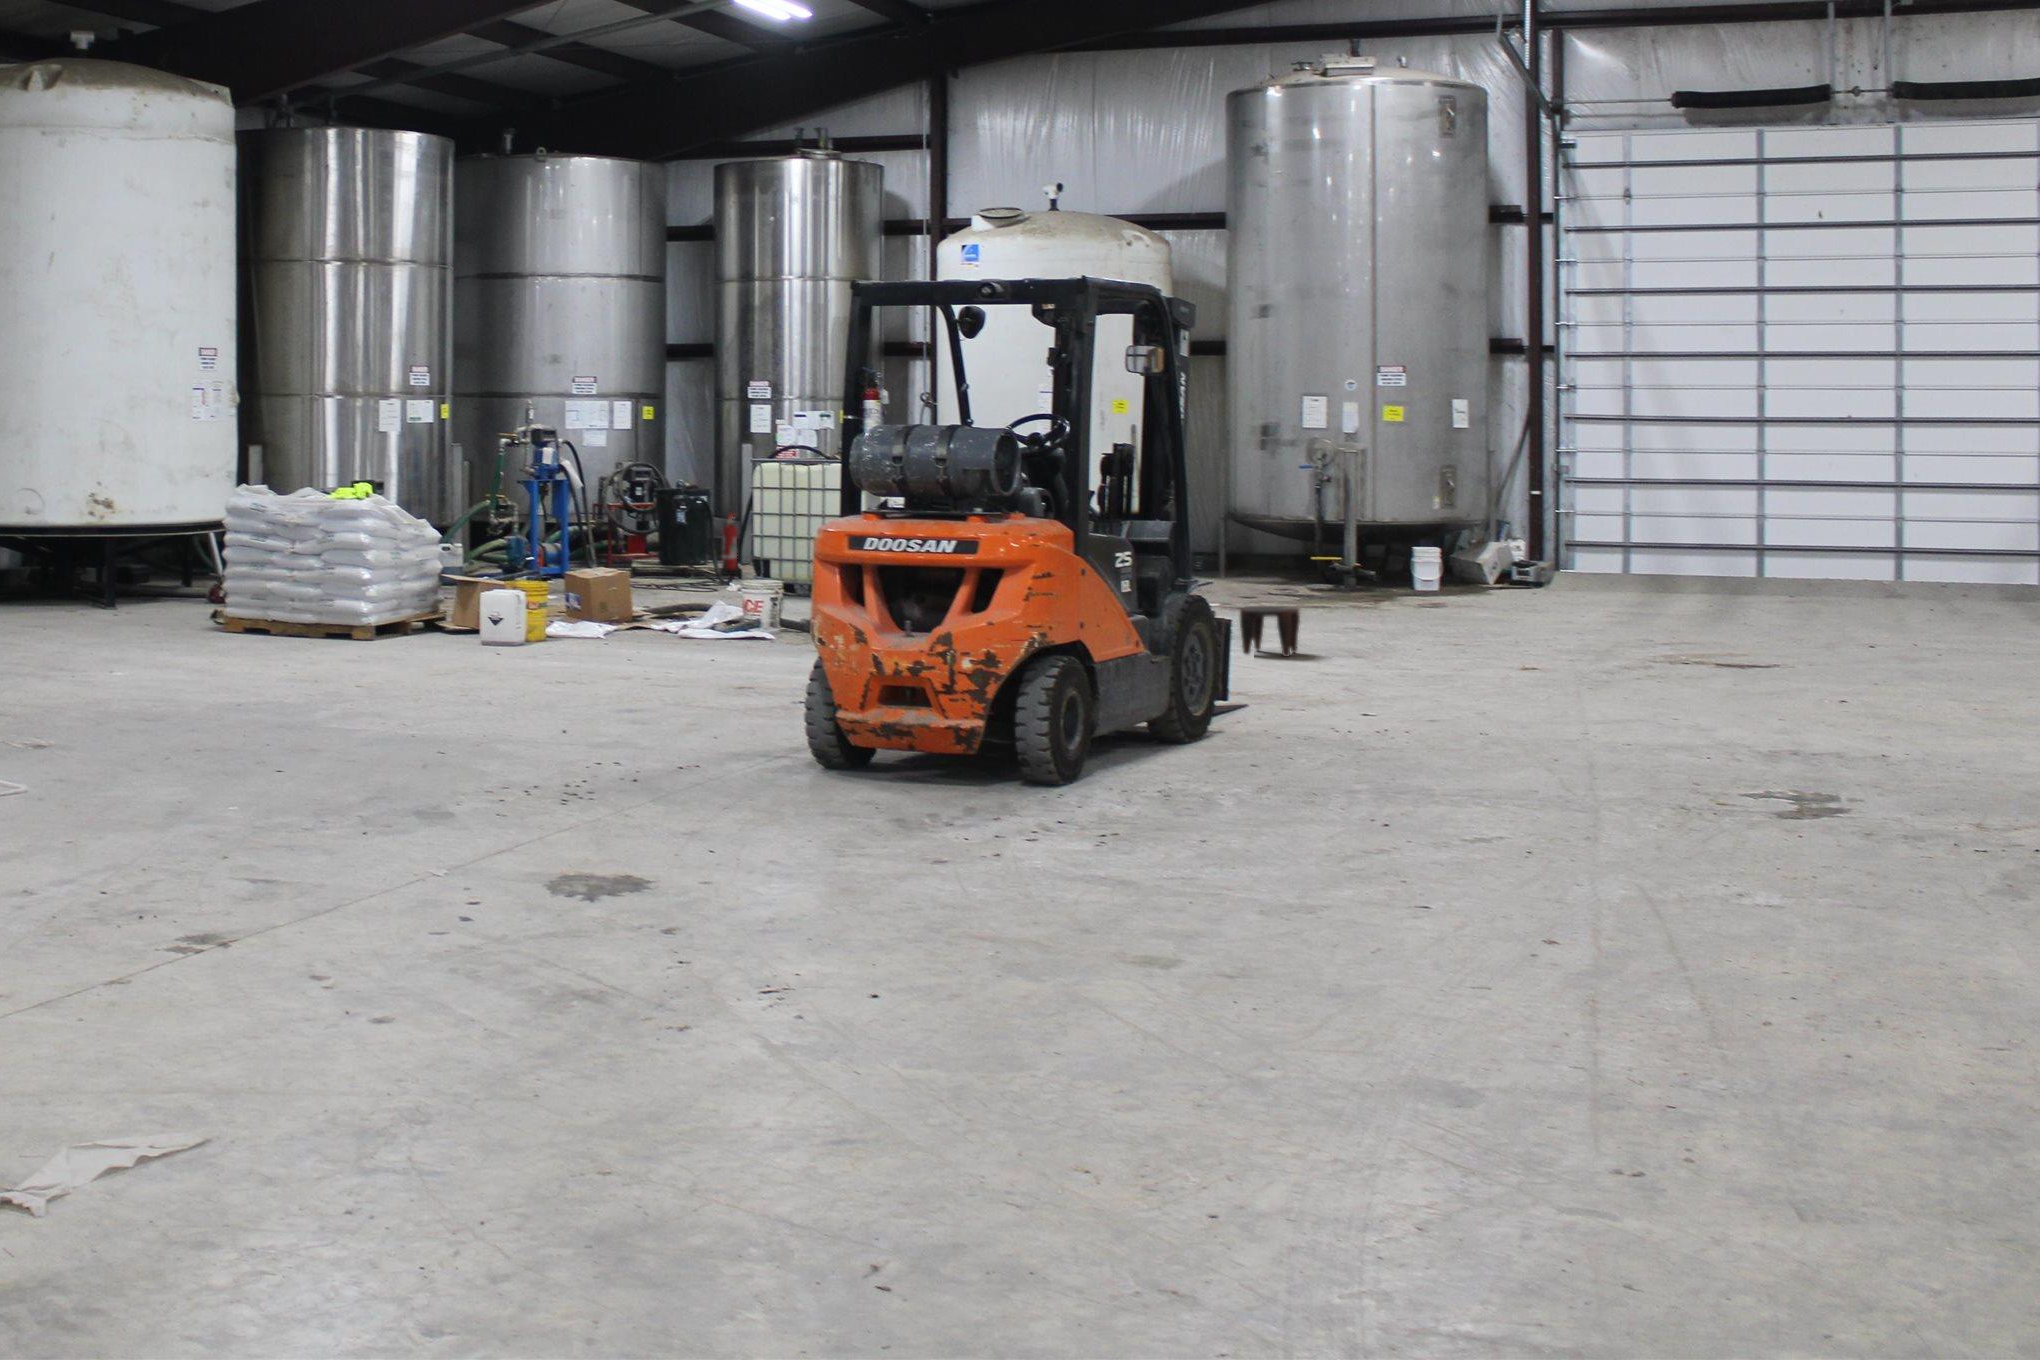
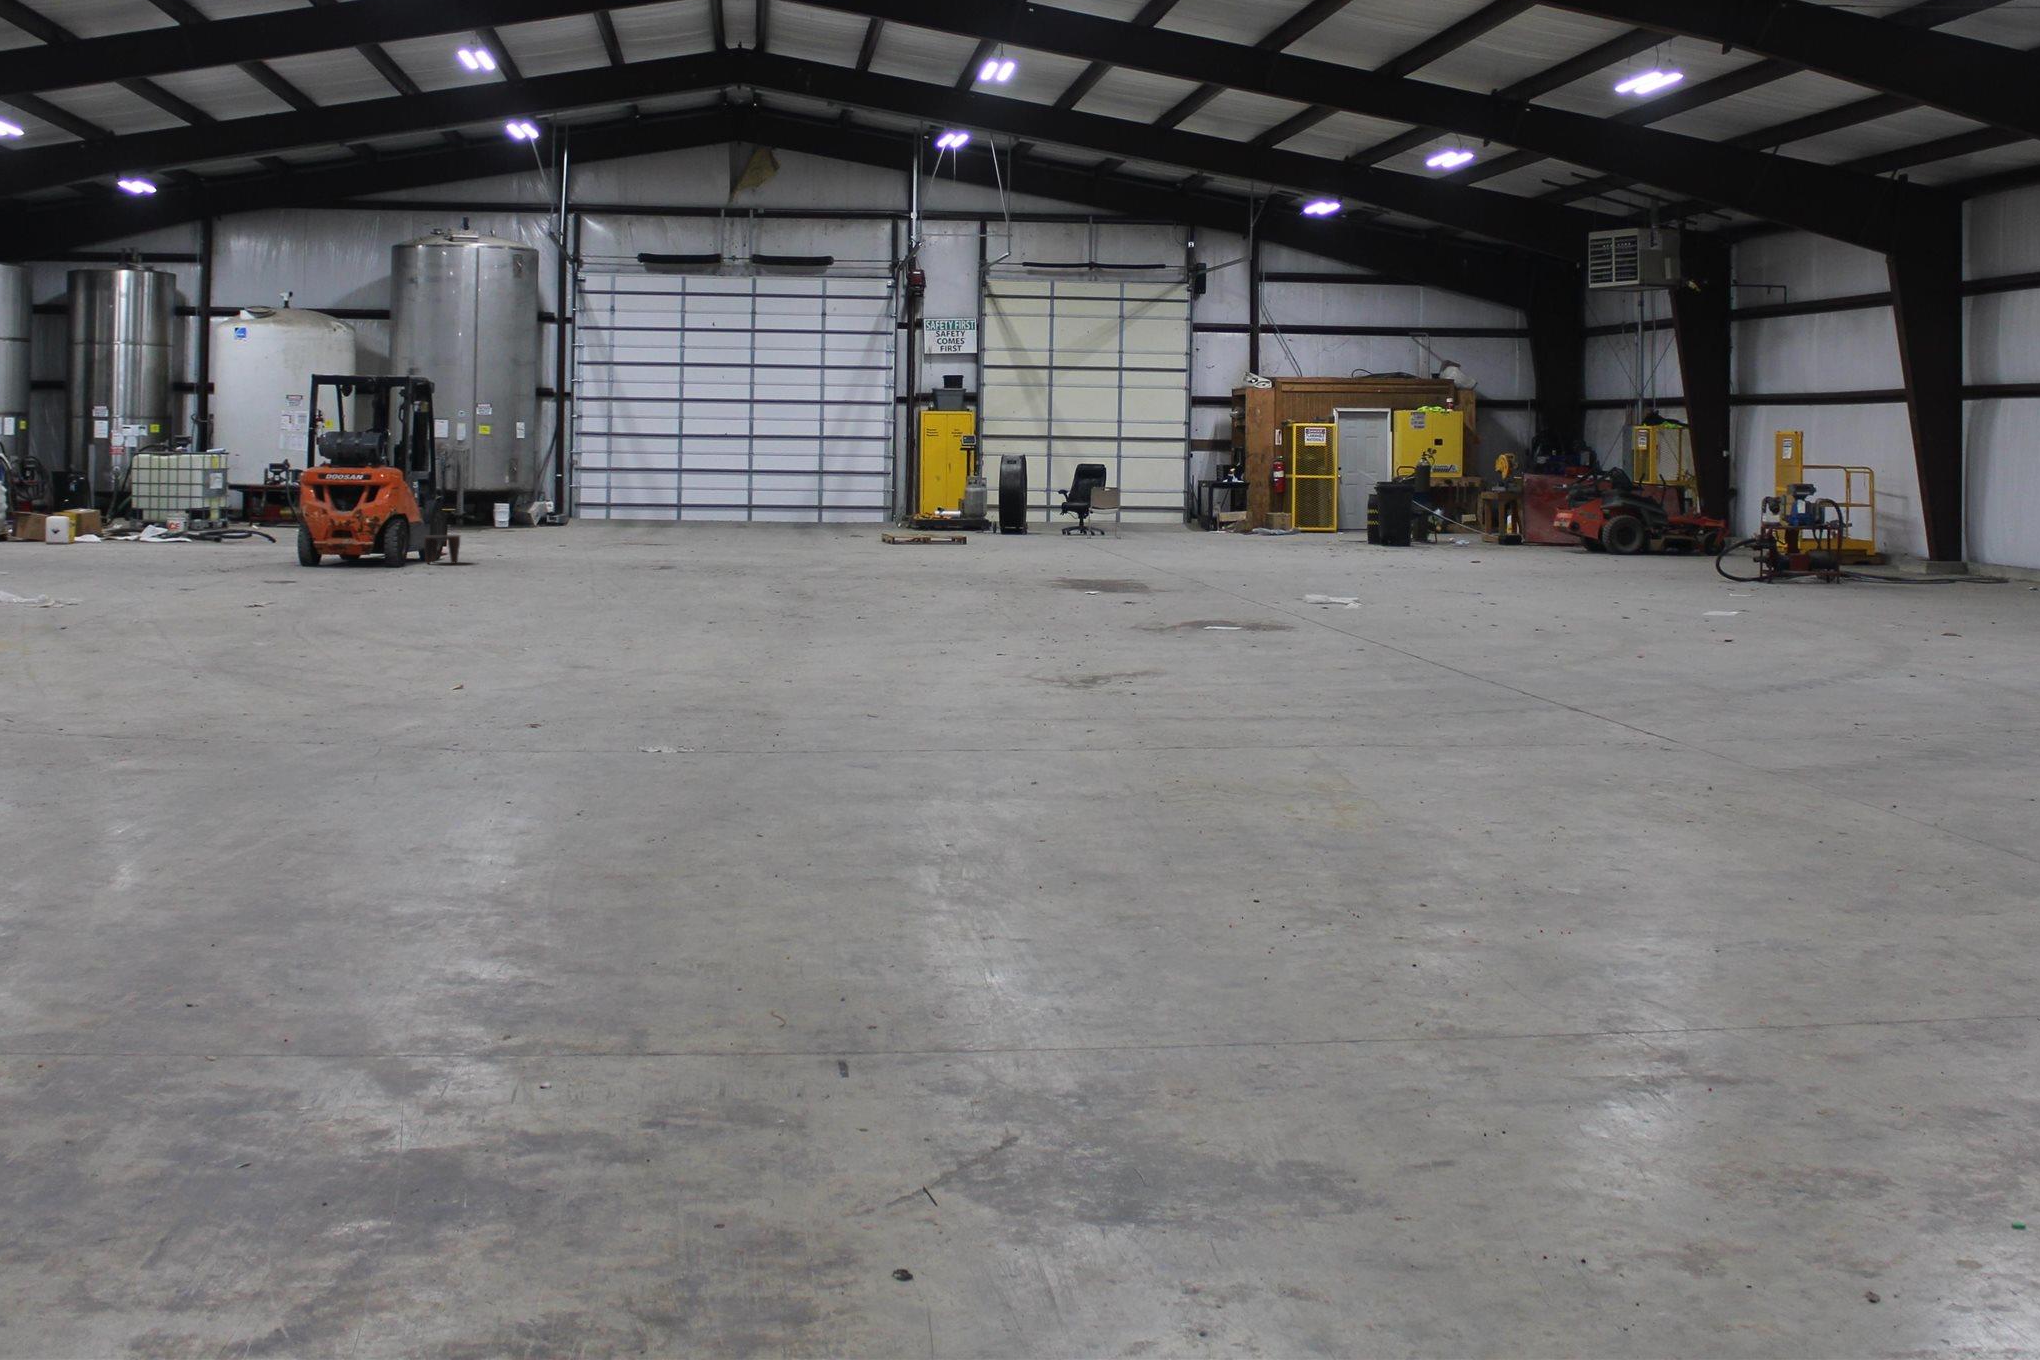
fire extinguisher: present [721,514,737,575] -> none [12,495,27,538]

